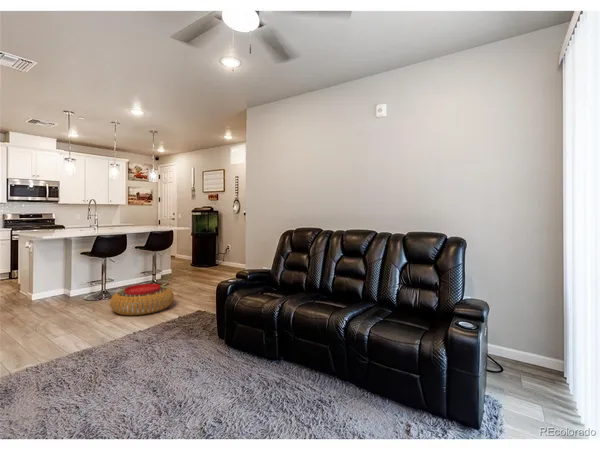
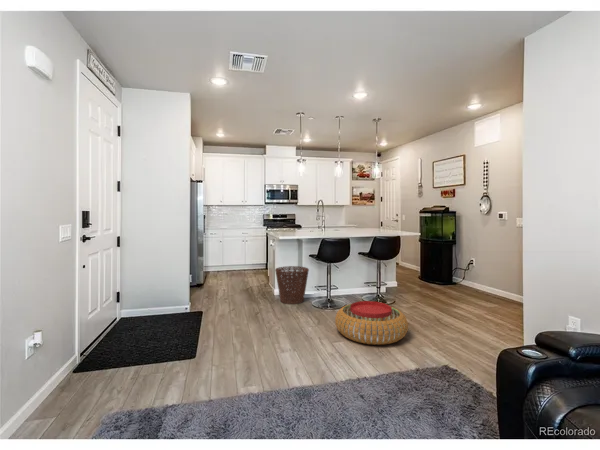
basket: none [36,265,79,303] -> present [275,266,309,304]

